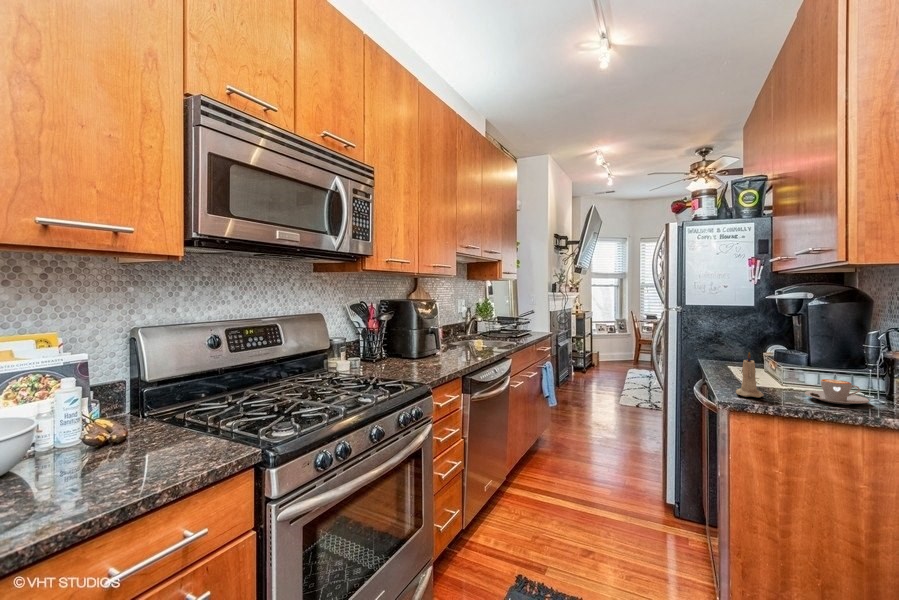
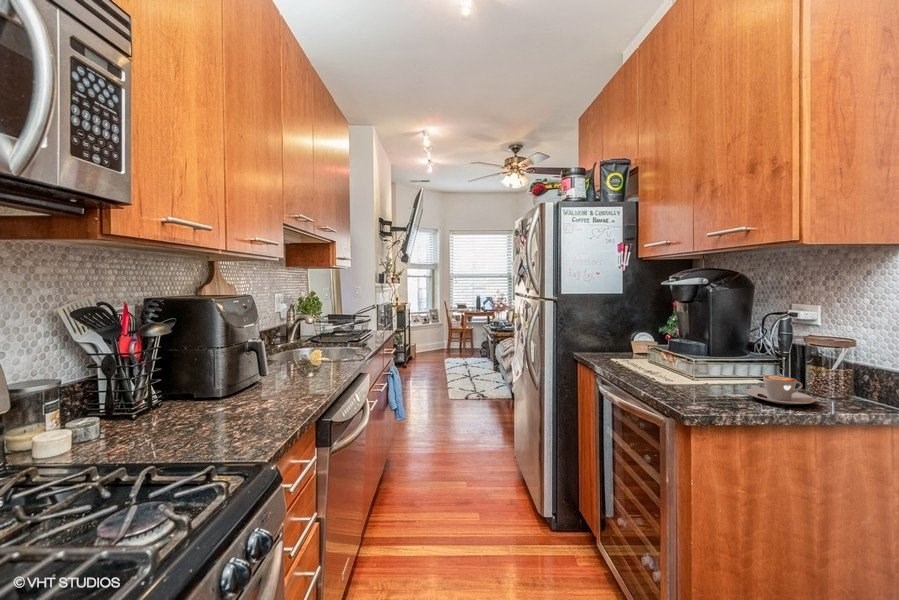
candle: present [736,352,764,398] -> none [686,351,721,408]

